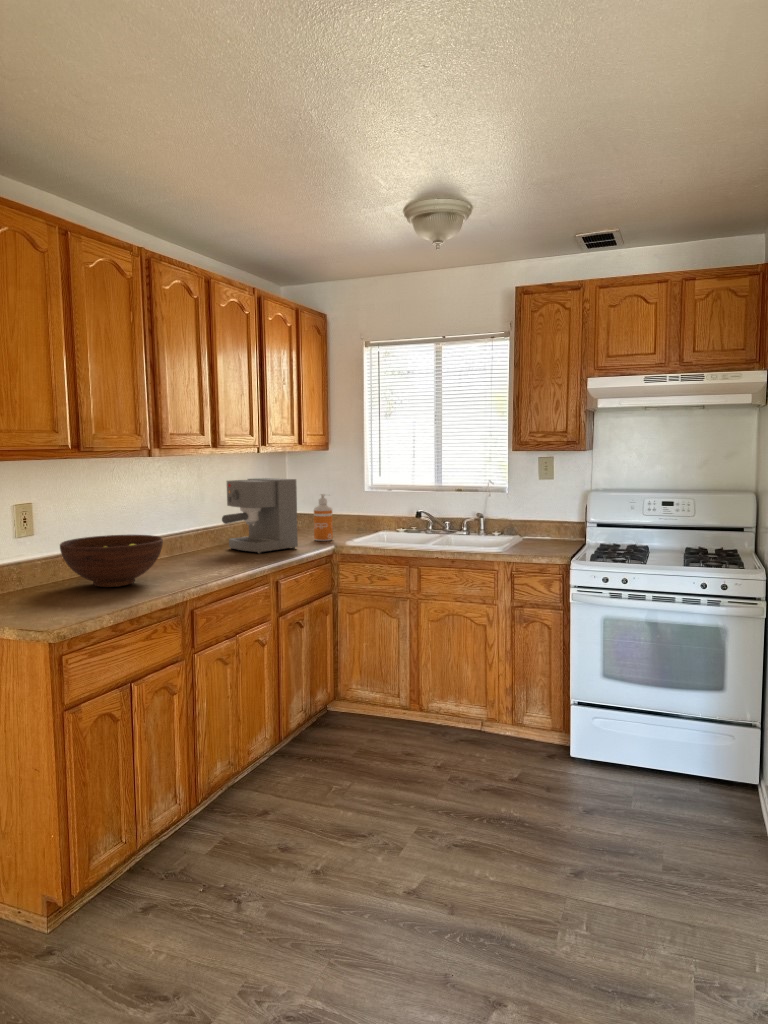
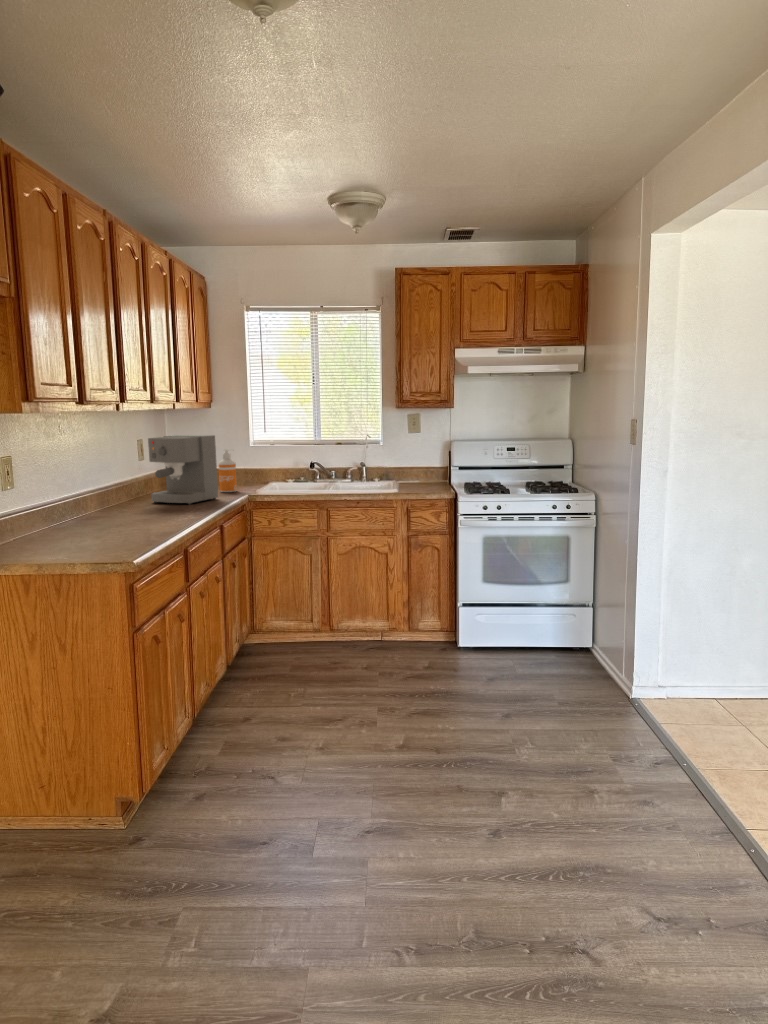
fruit bowl: present [60,535,163,587] -> none [48,488,146,537]

